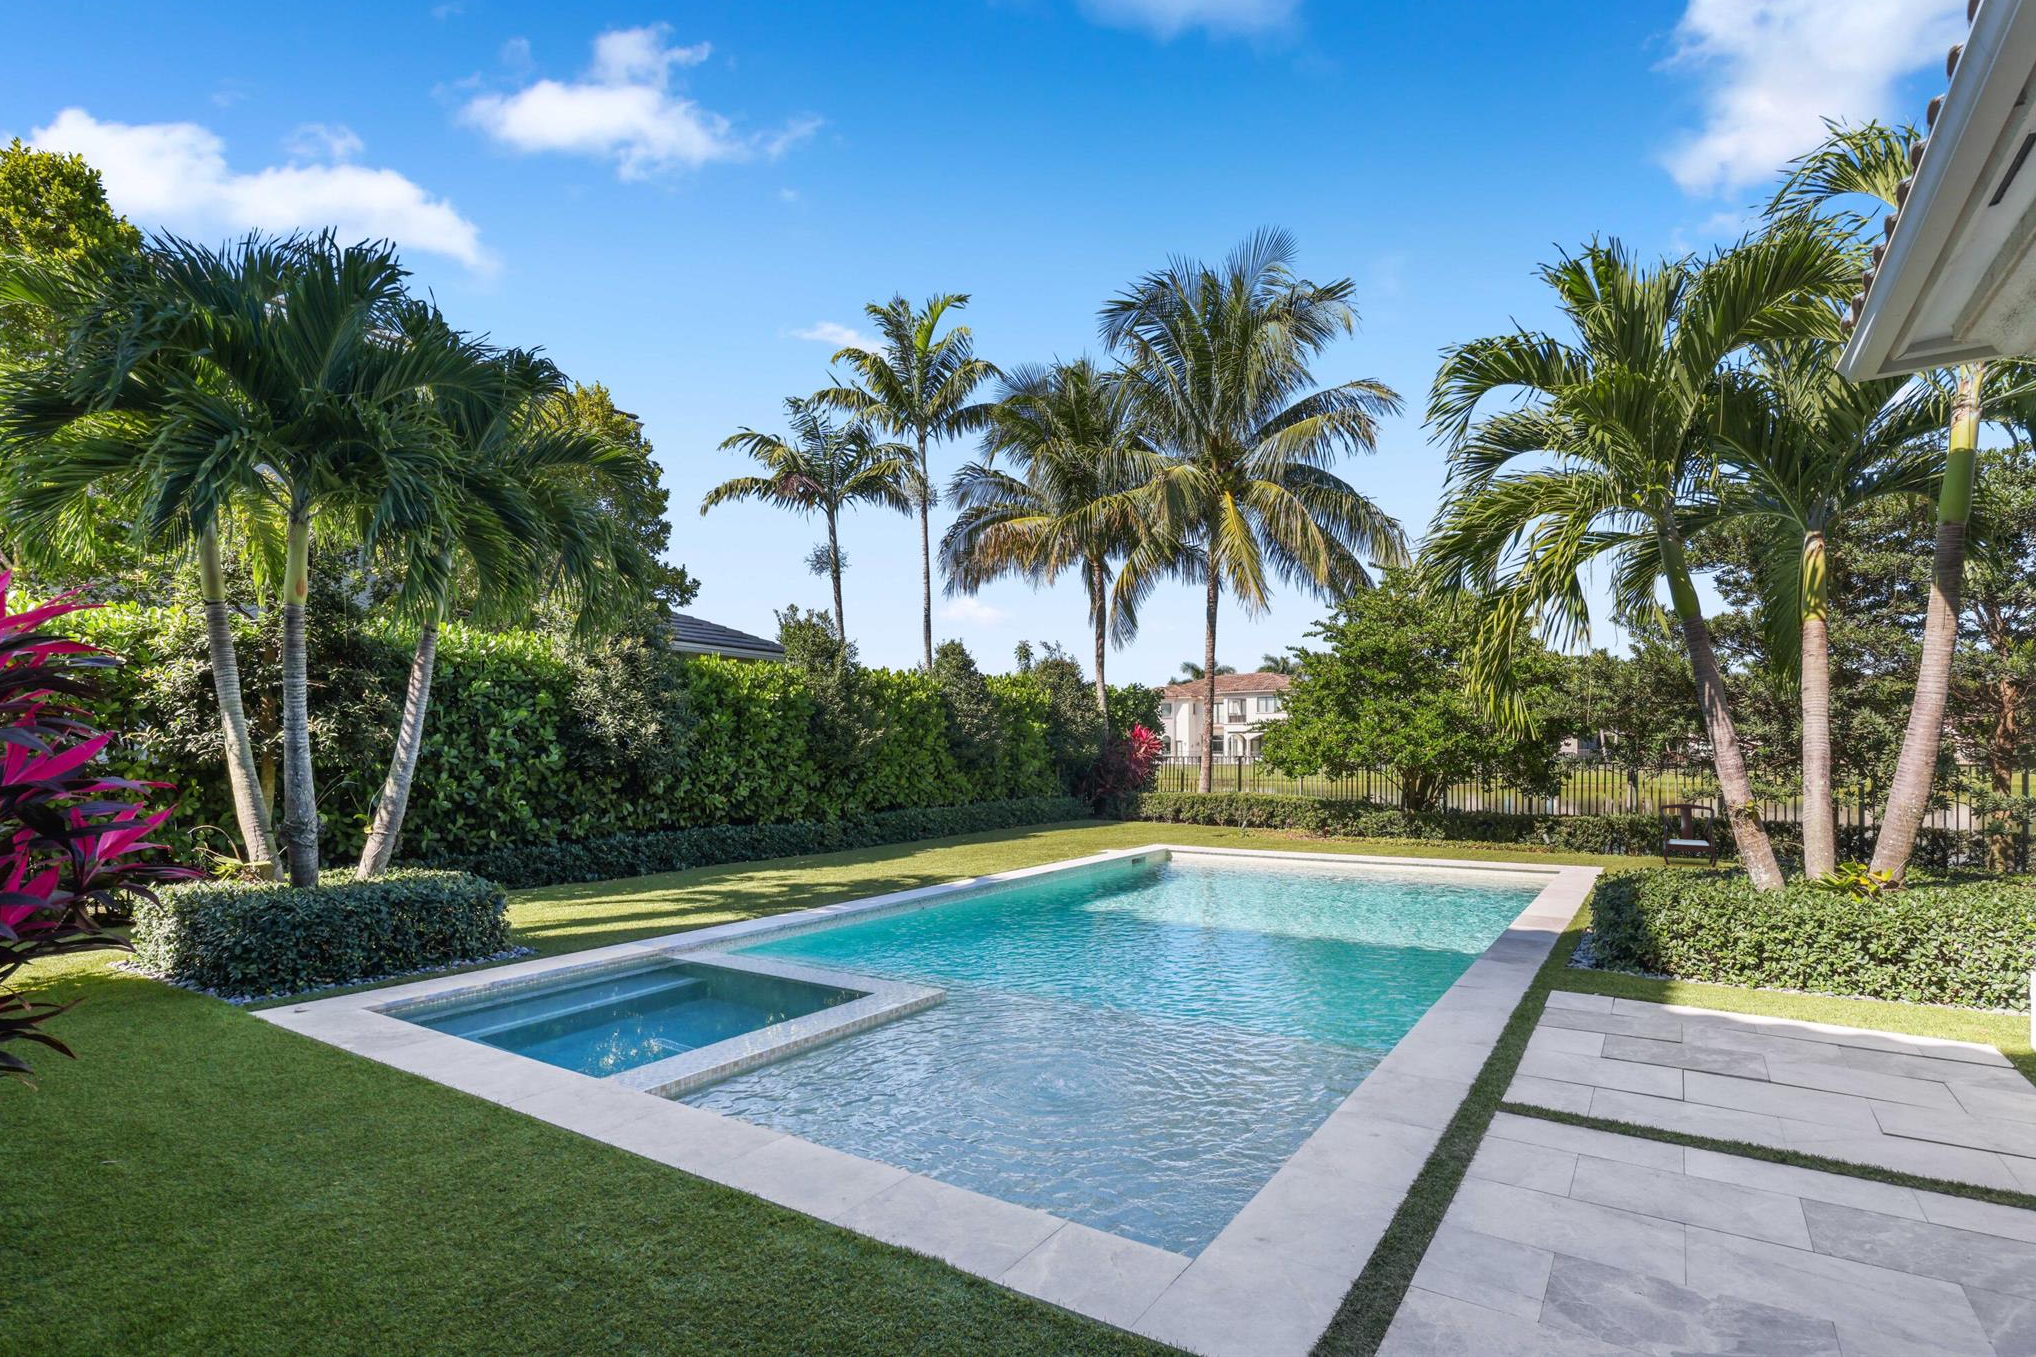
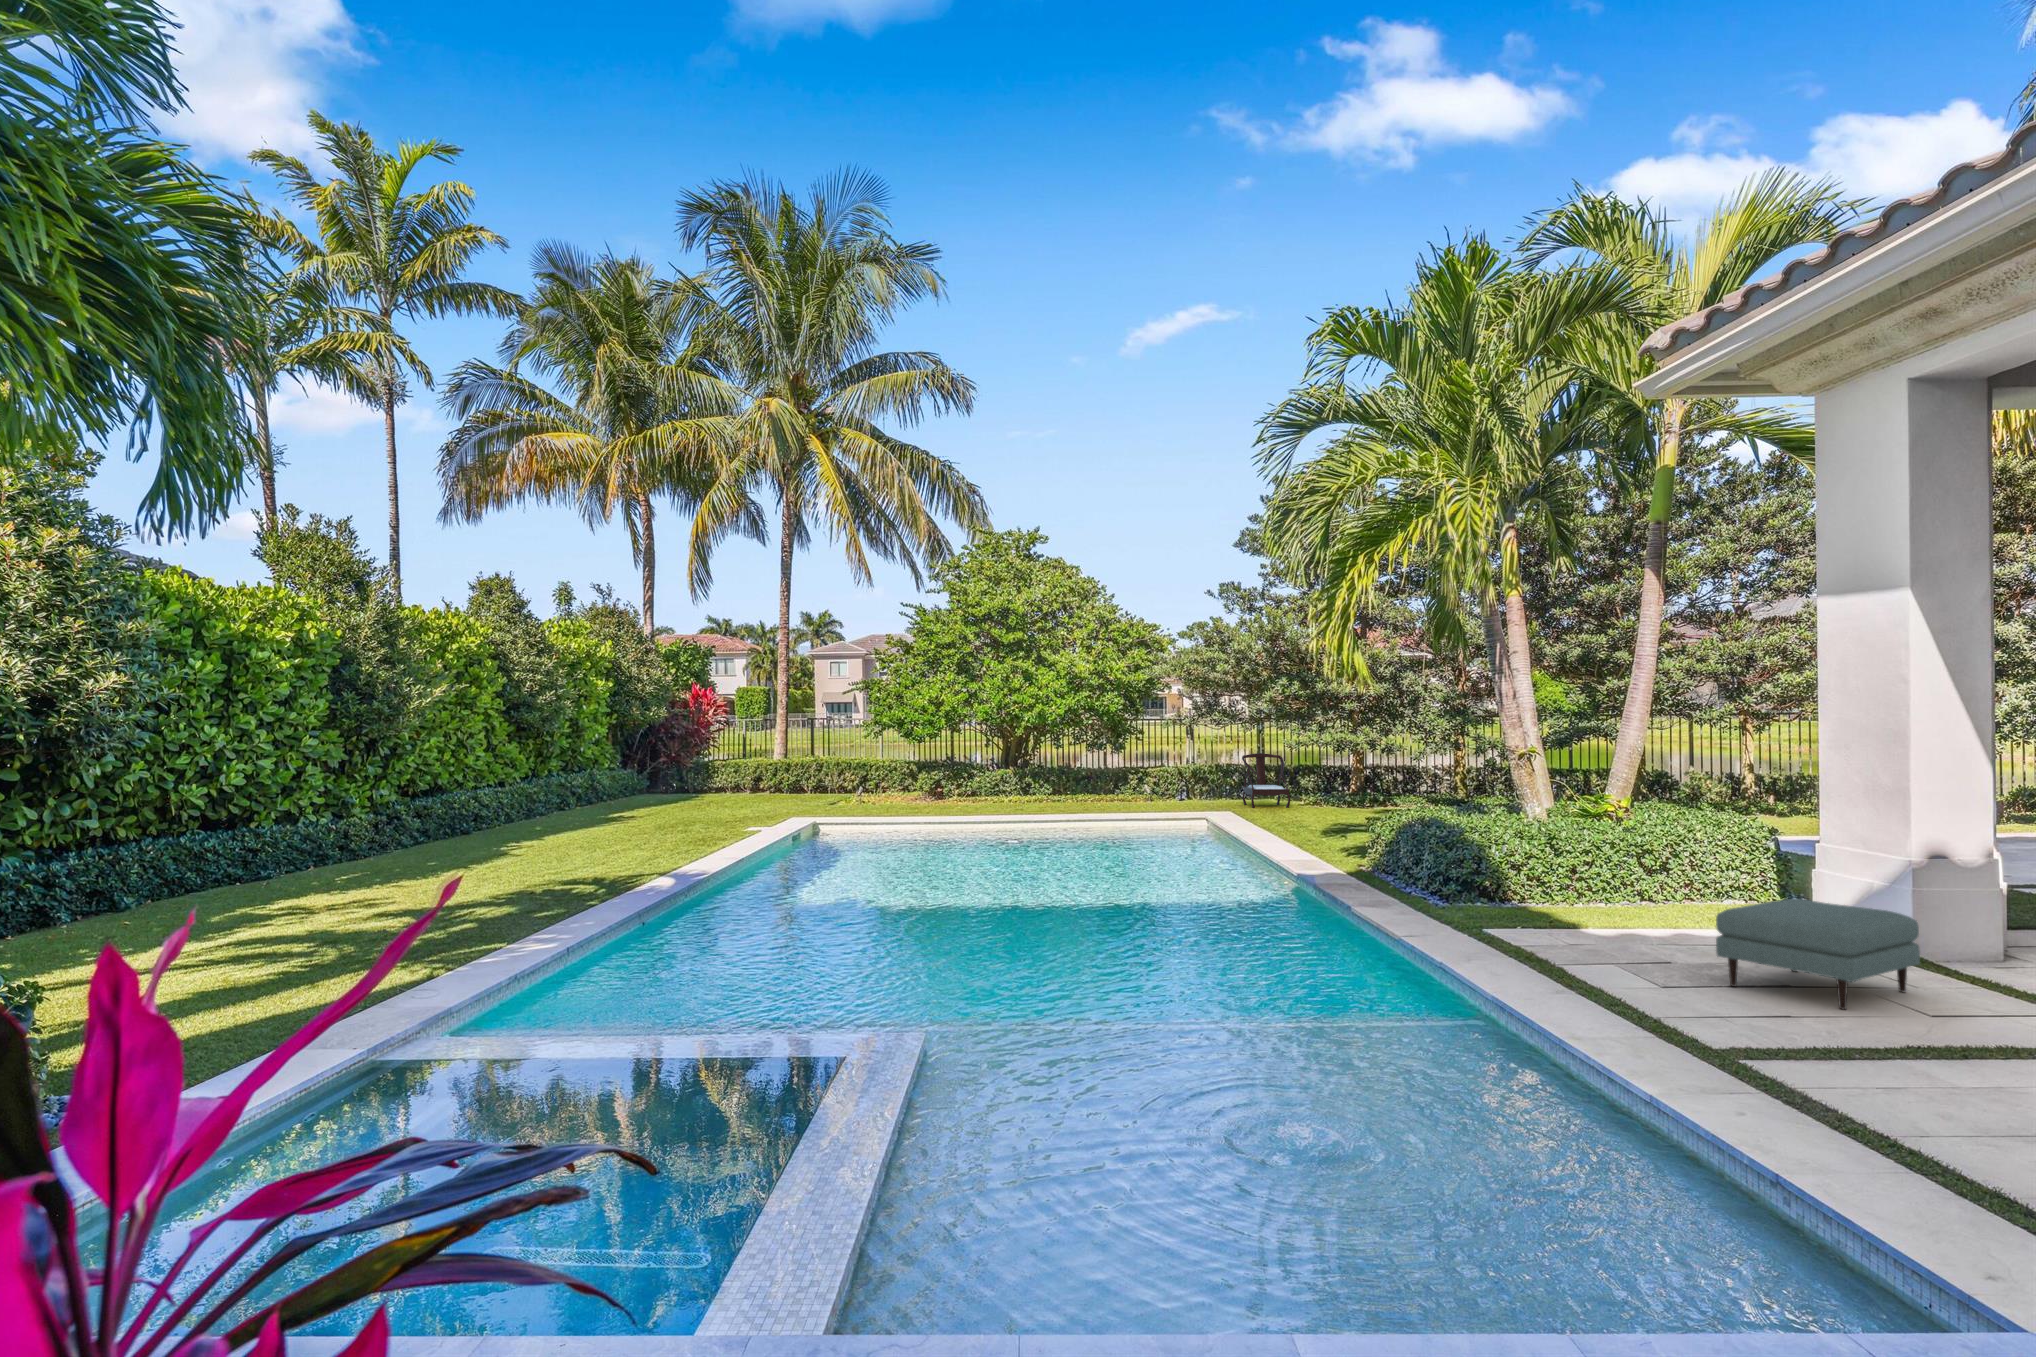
ottoman: none [1701,980,1967,1106] -> present [1716,899,1920,1010]

